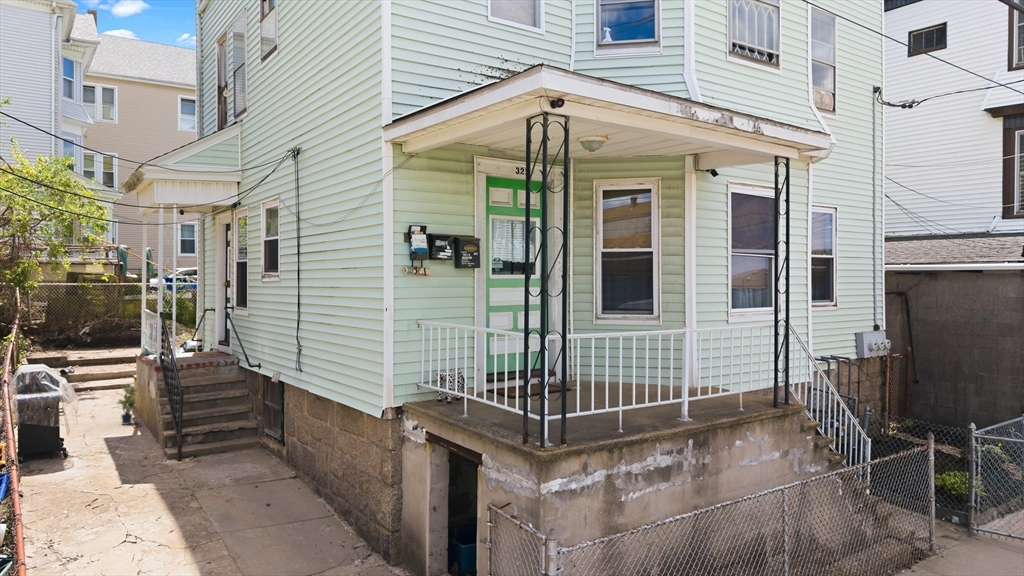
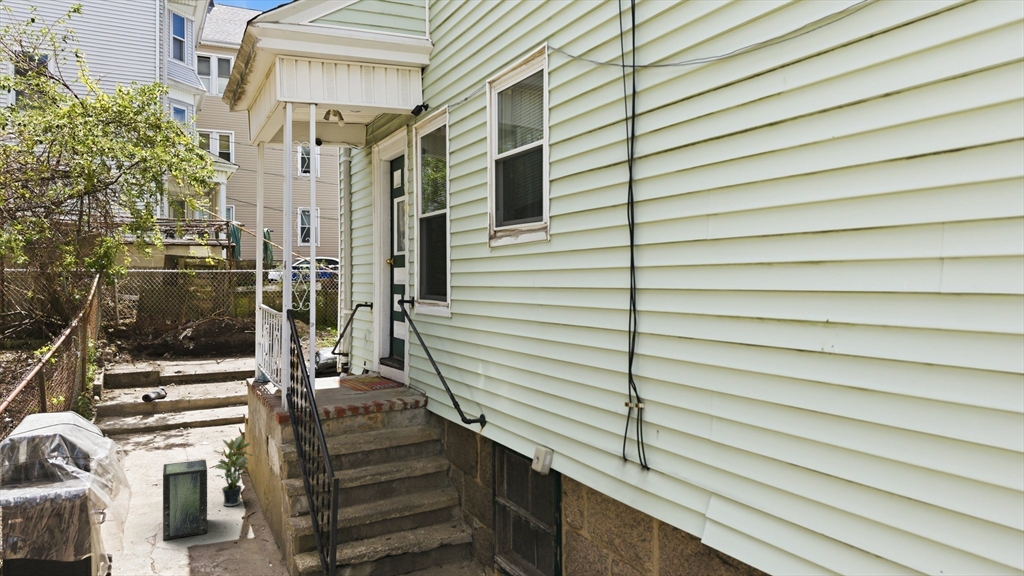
storage box: none [87,396,114,437] -> present [163,460,207,540]

